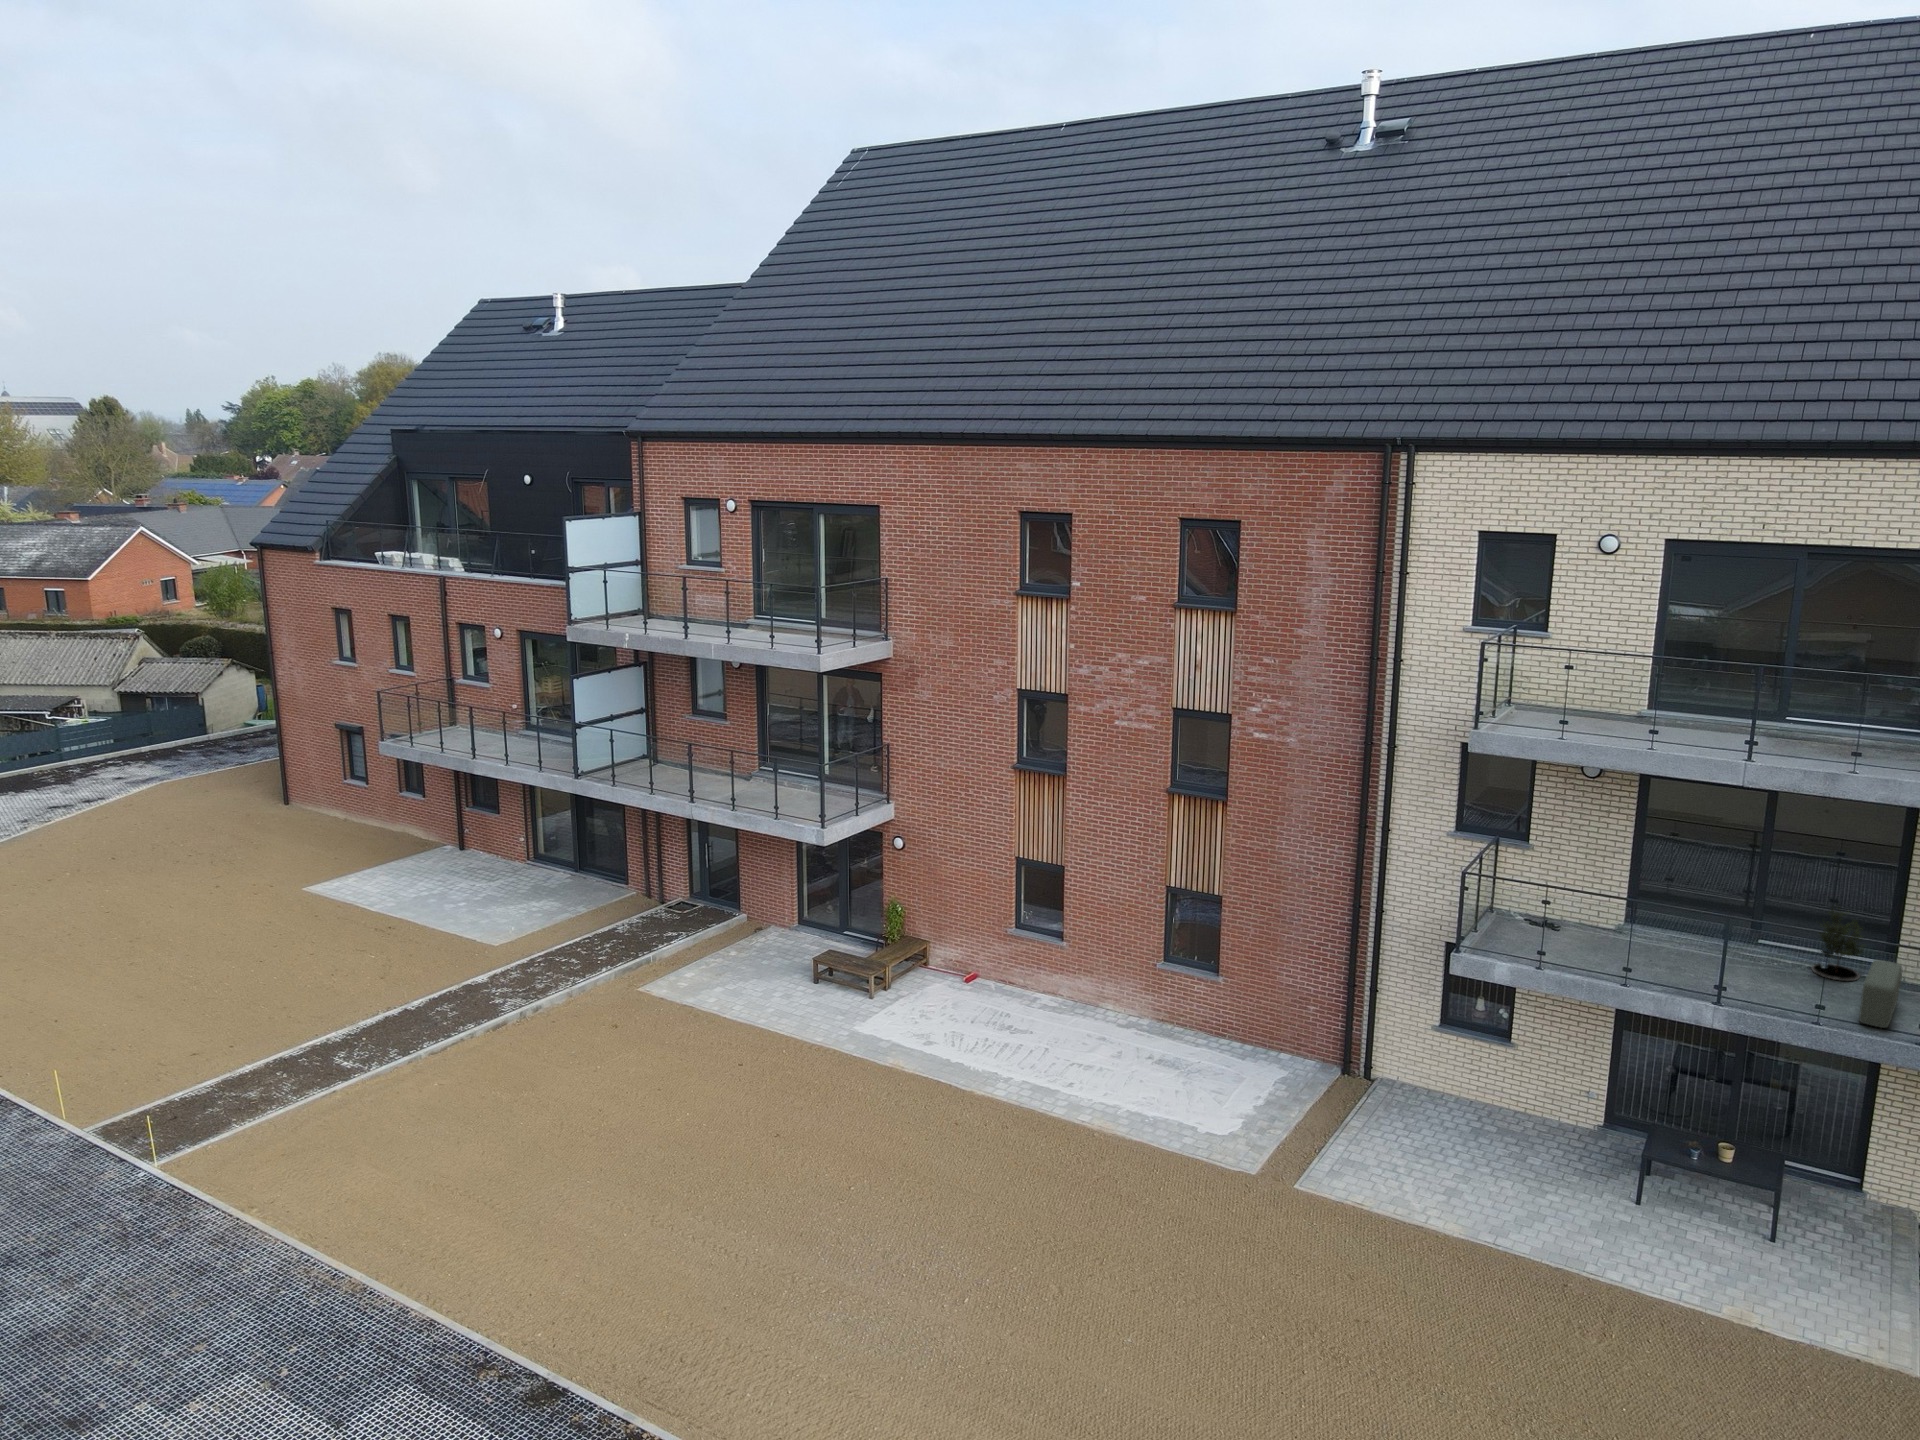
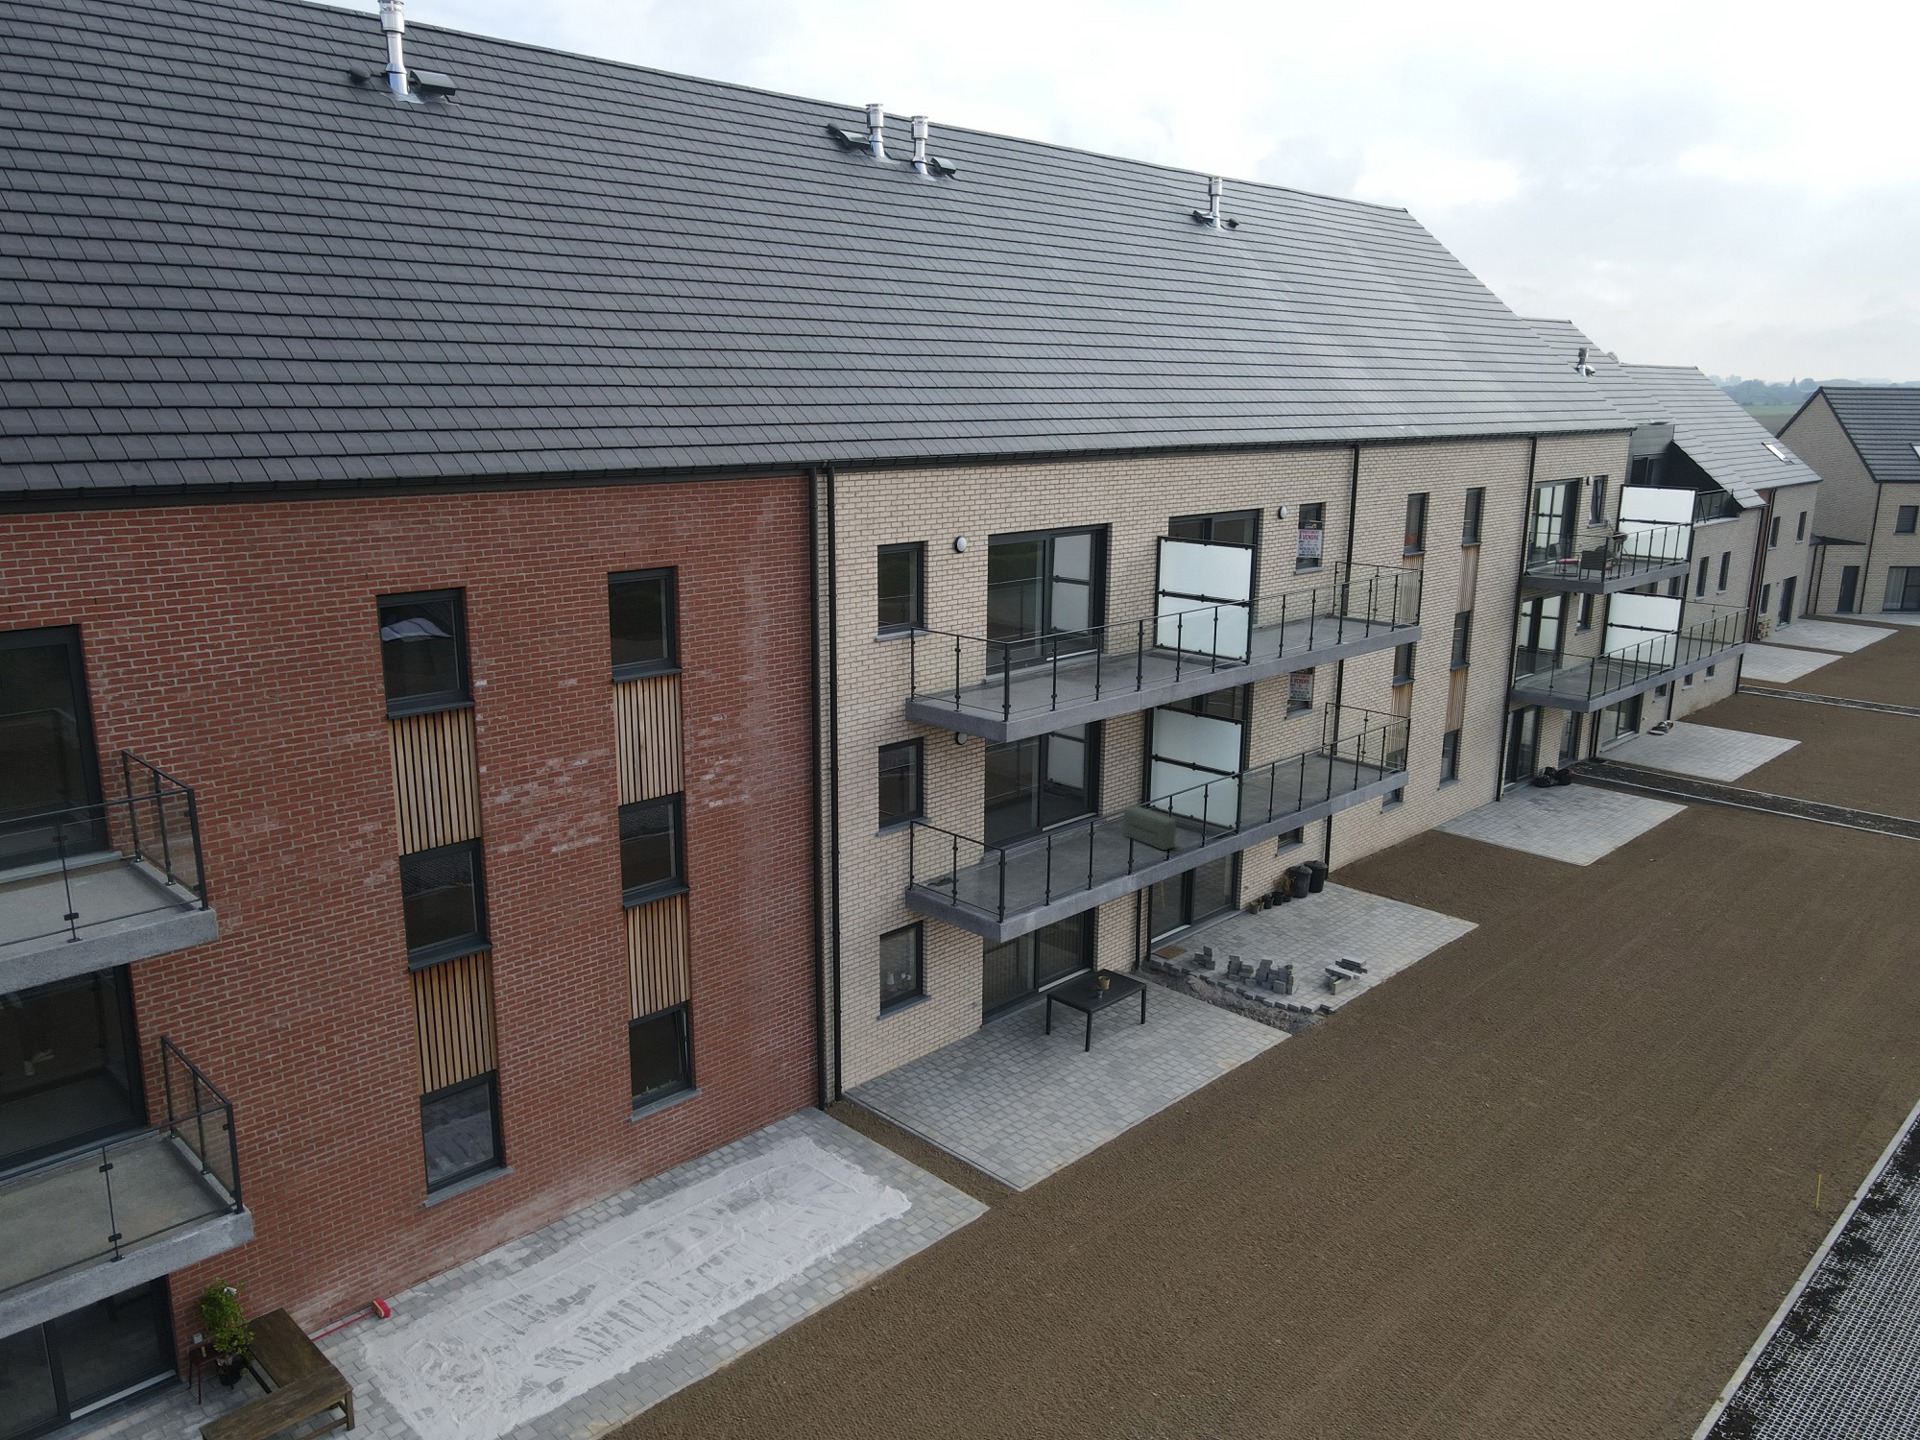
potted tree: present [1812,908,1863,981] -> none [1070,781,1104,836]

